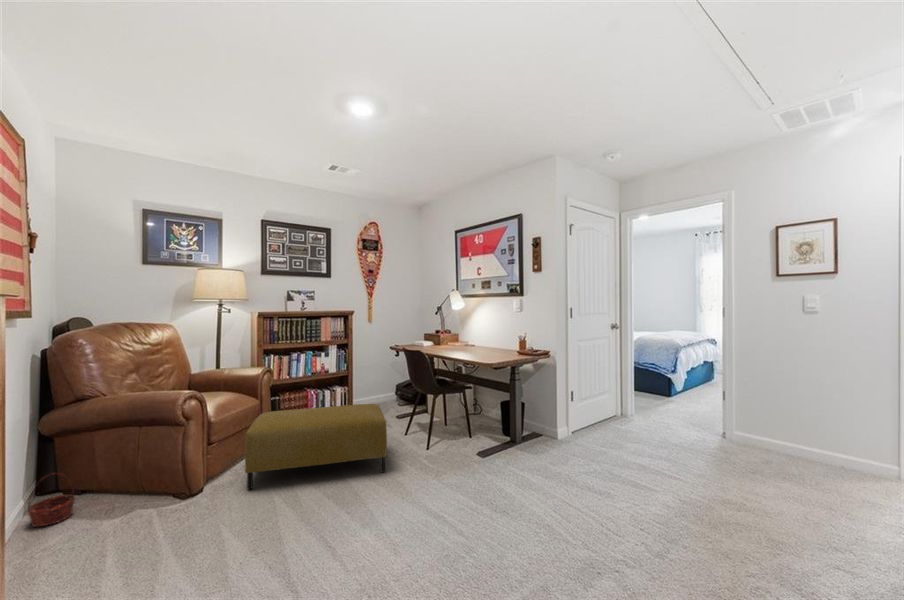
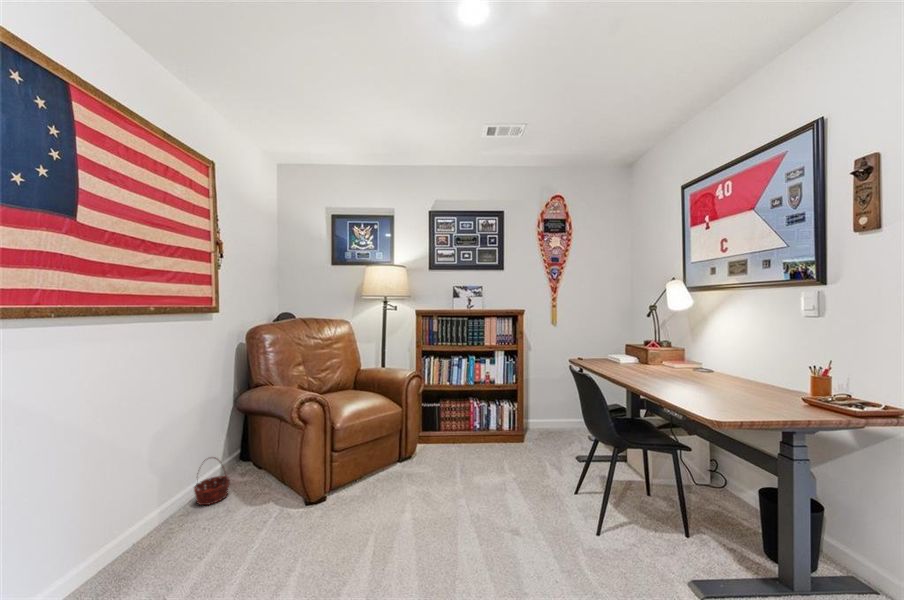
ottoman: present [245,404,387,489] -> none [344,430,528,570]

